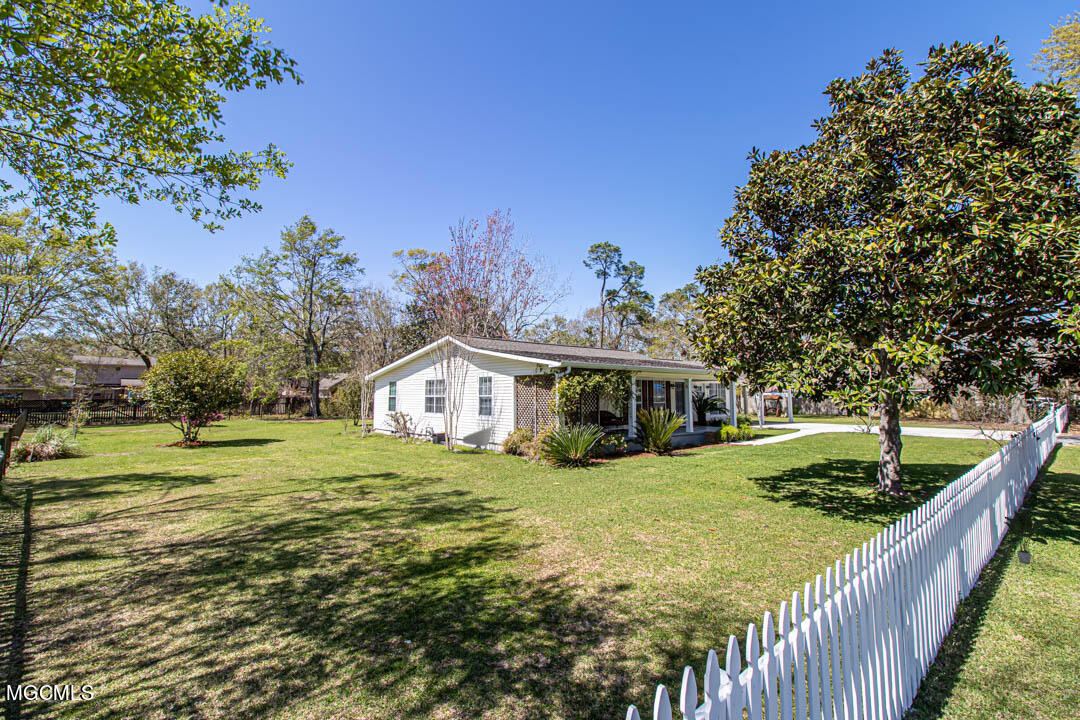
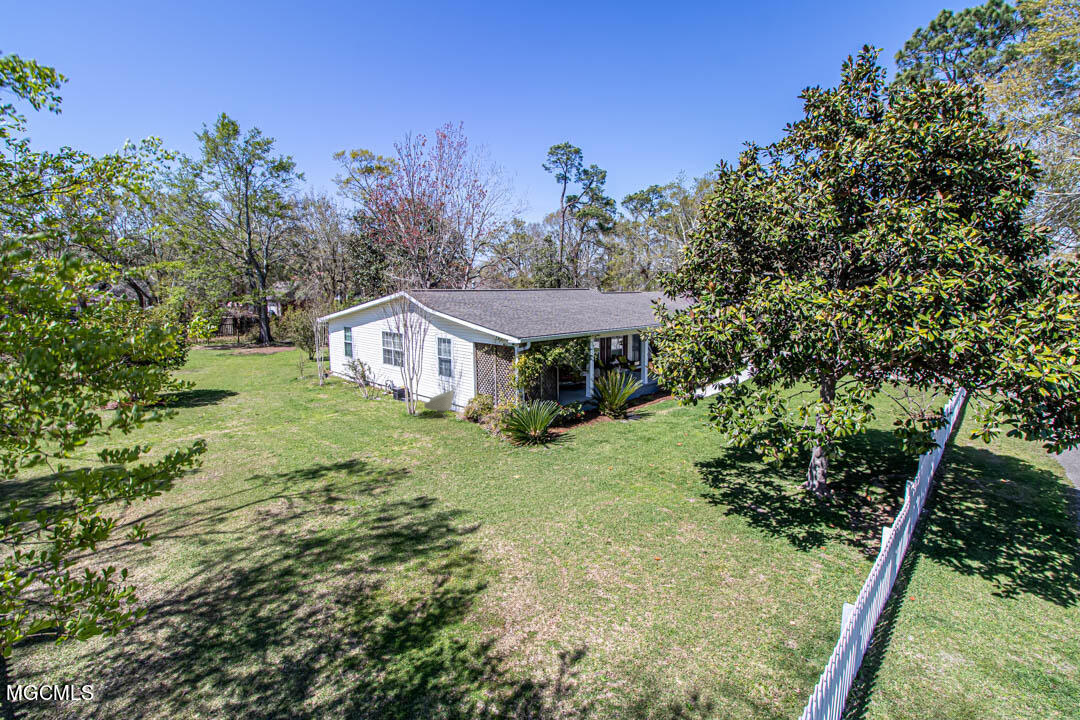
potted plant: present [1004,511,1049,563] -> none [897,573,932,614]

